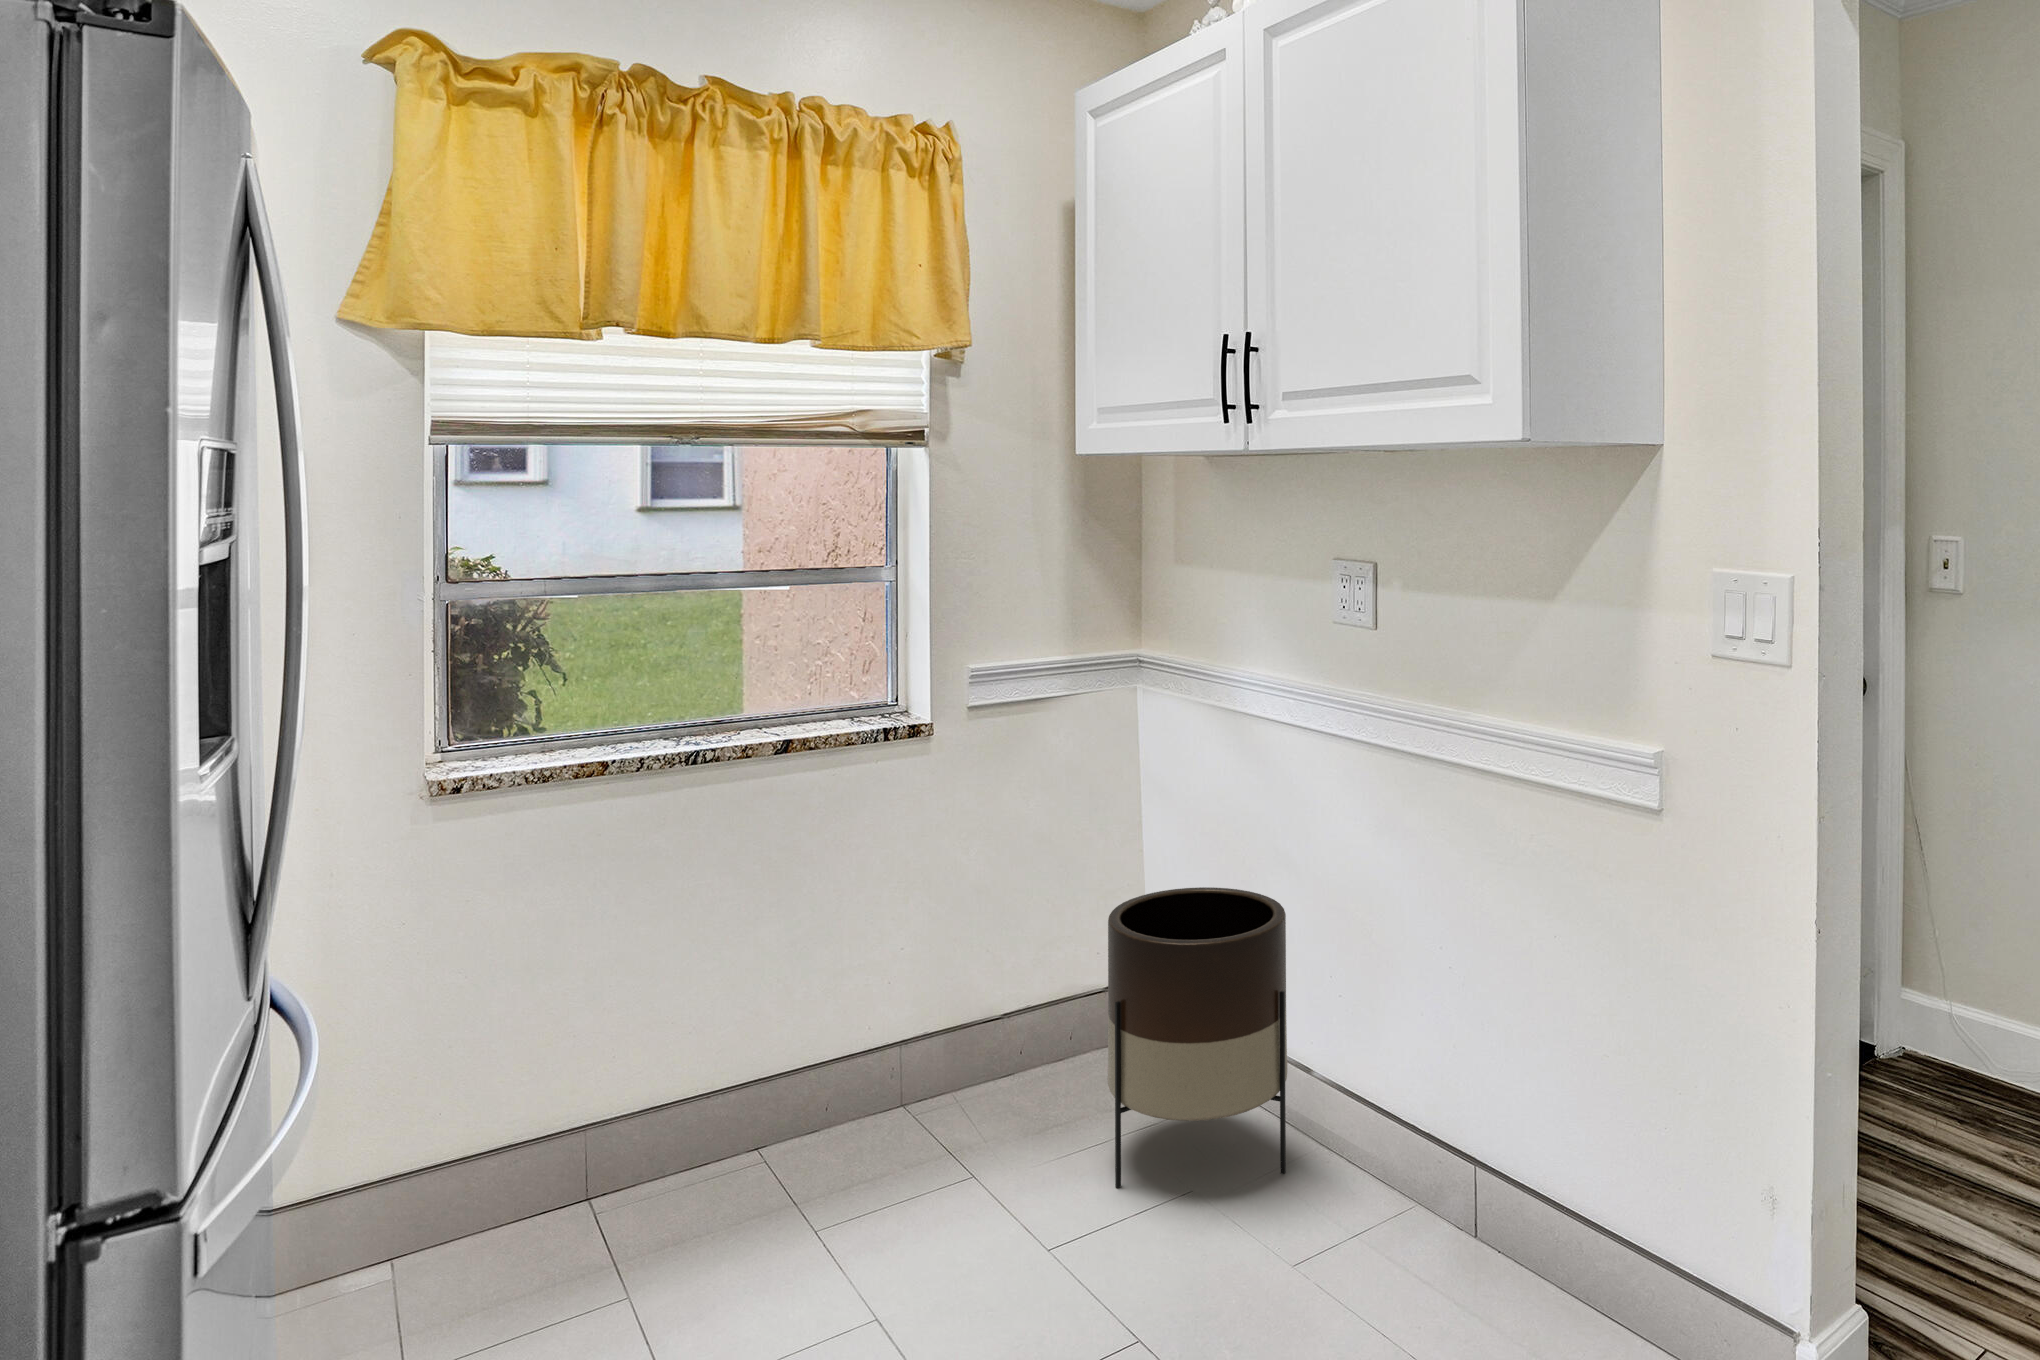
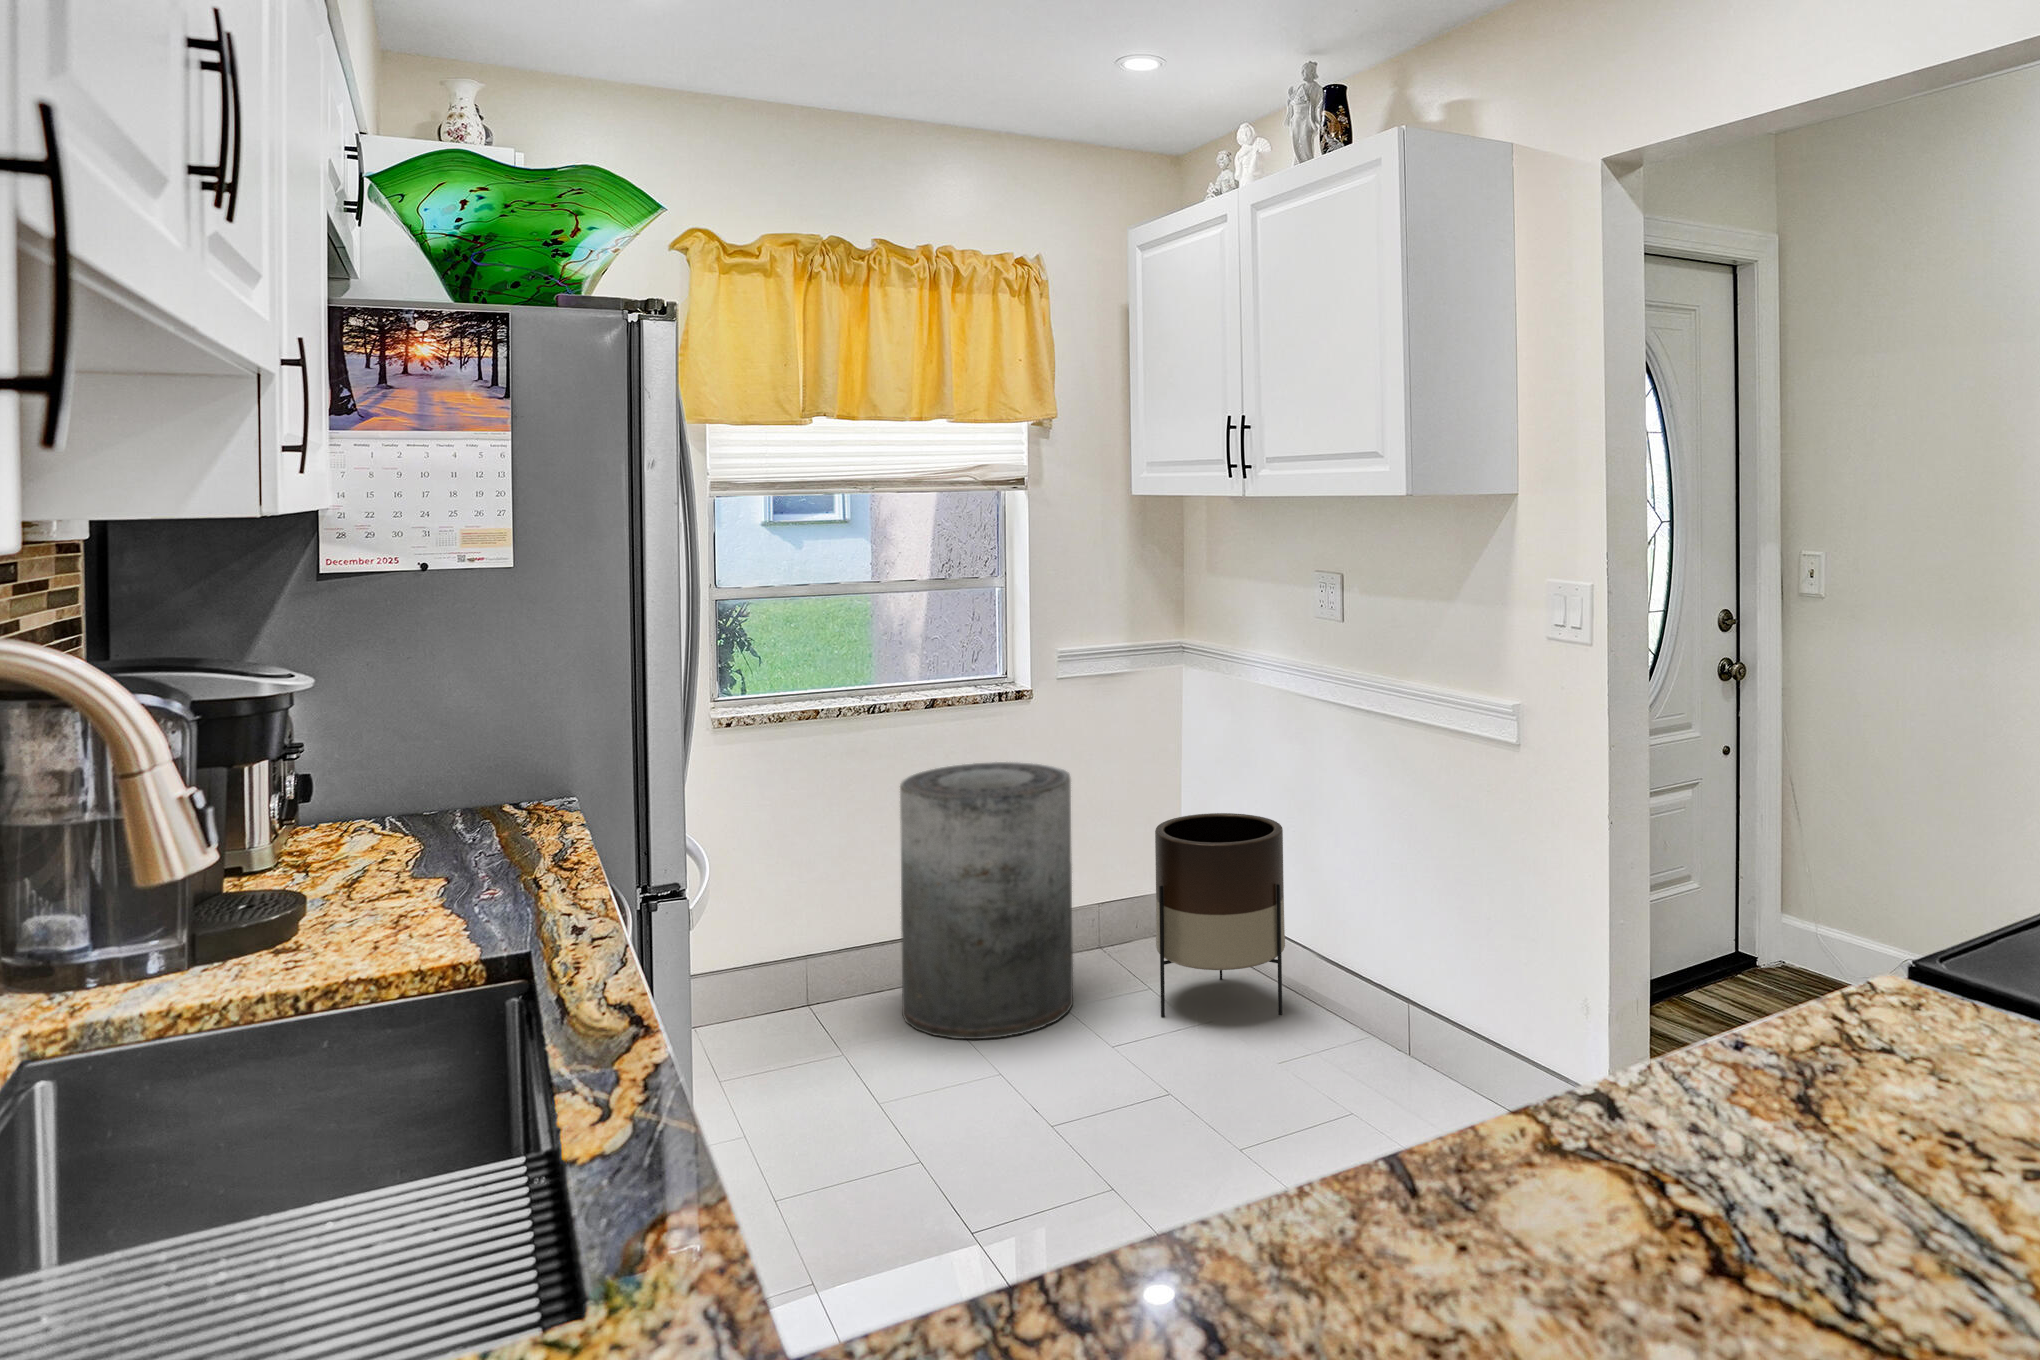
trash can: none [730,826,987,1253] -> present [900,762,1073,1039]

